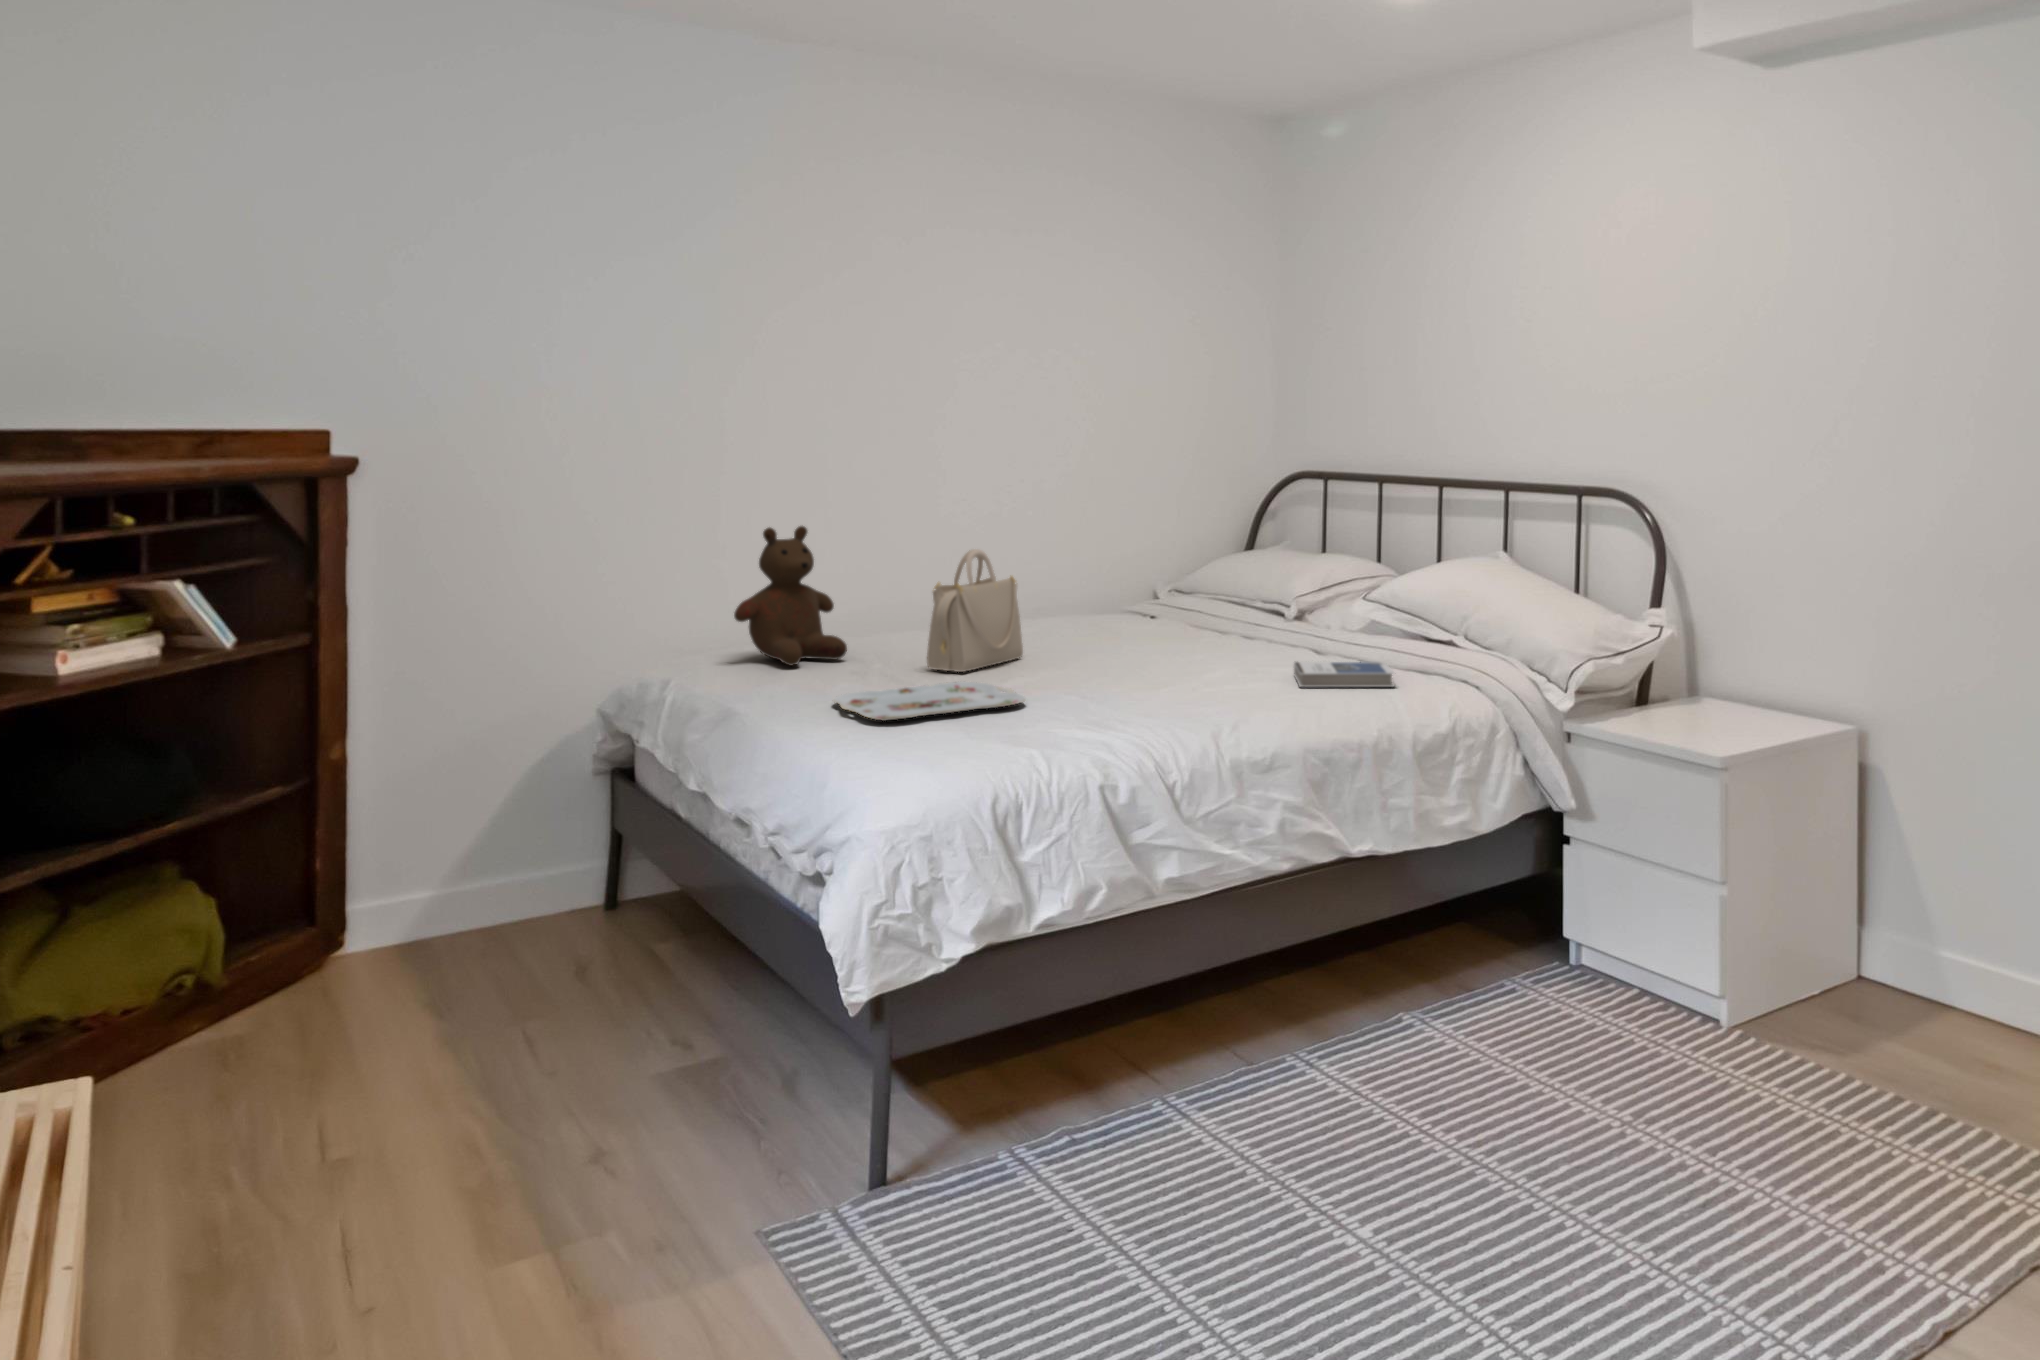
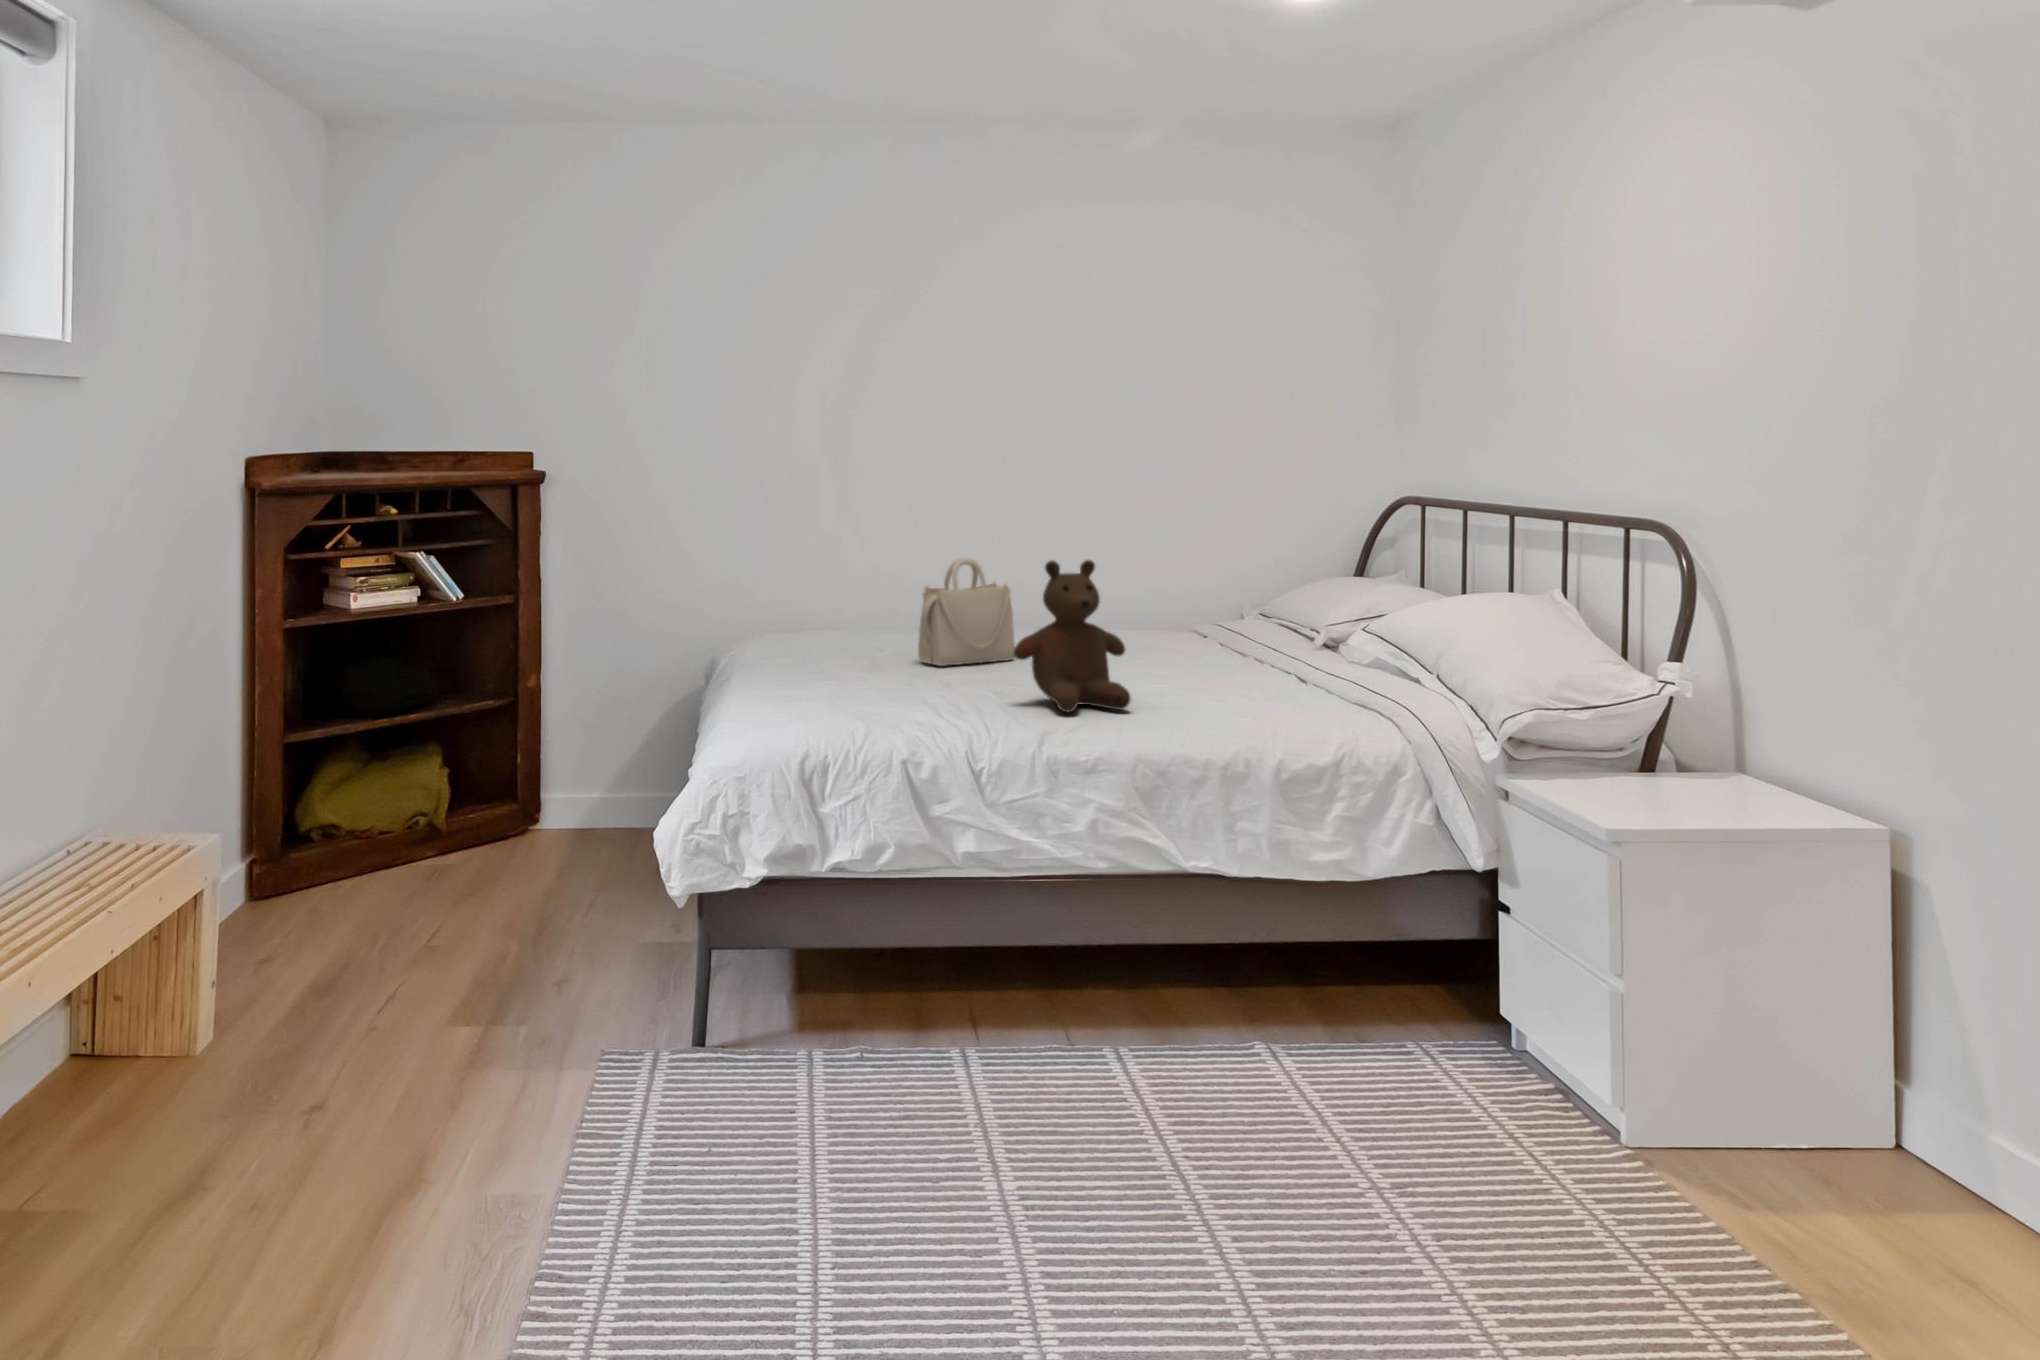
teddy bear: present [734,526,847,666] -> present [1014,560,1131,712]
hardback book: present [1294,661,1394,687] -> none [1206,684,1322,717]
serving tray: present [833,682,1026,721] -> none [789,672,942,694]

